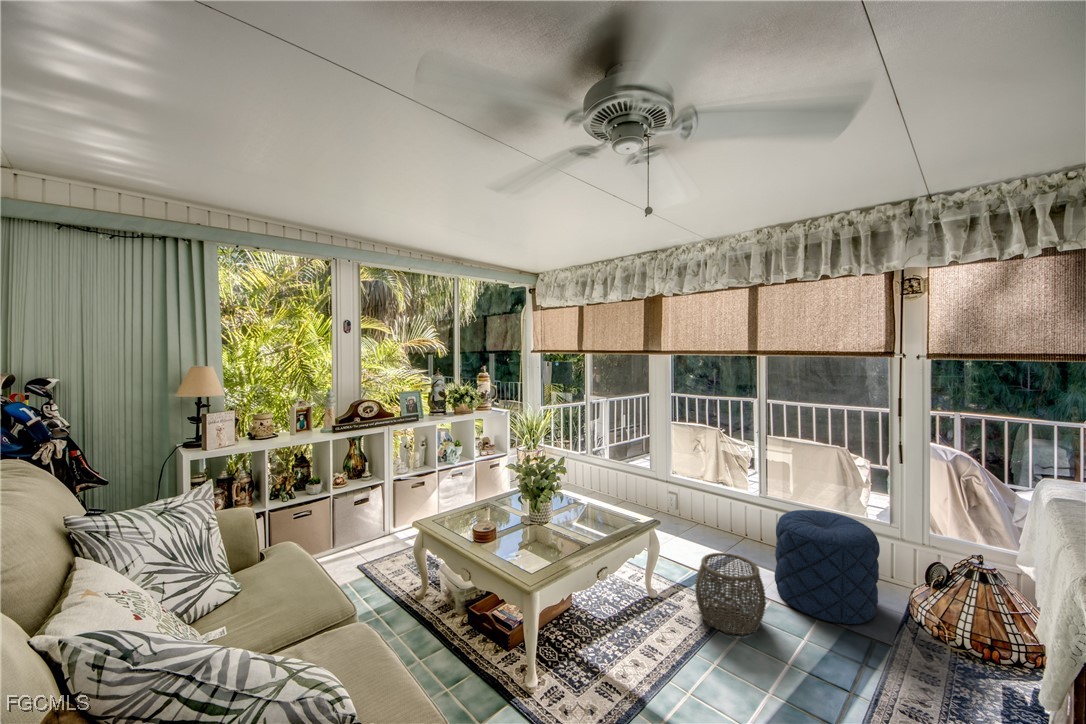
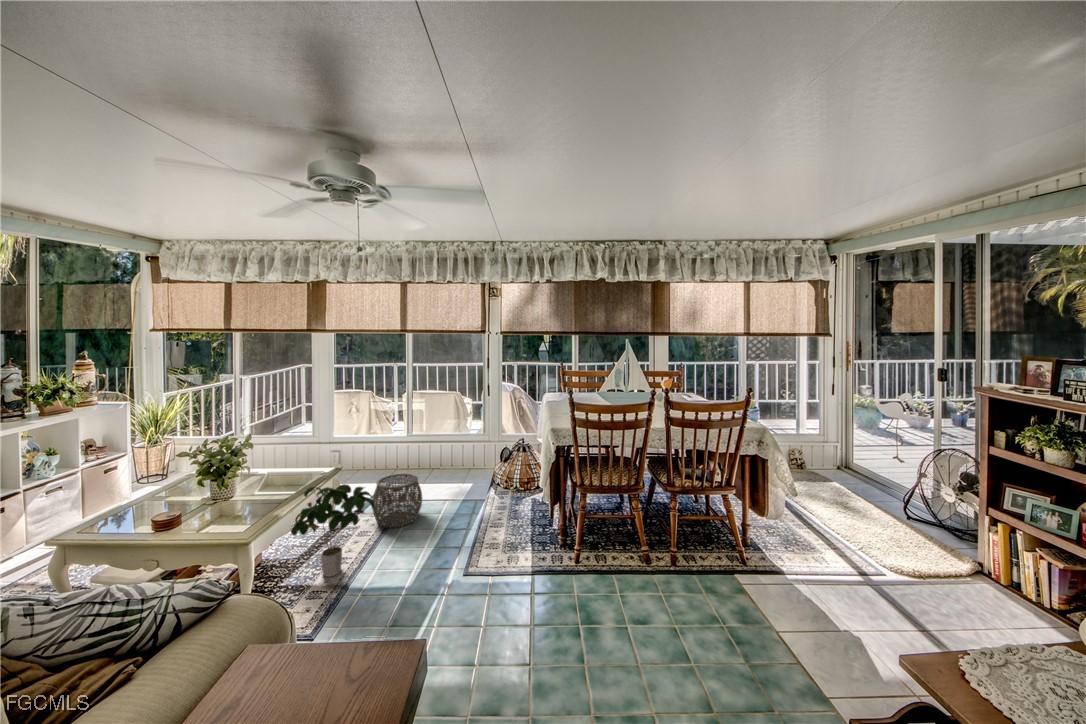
pouf: present [775,510,880,624] -> none [424,434,482,499]
potted plant: none [595,547,687,670] -> present [291,484,374,577]

